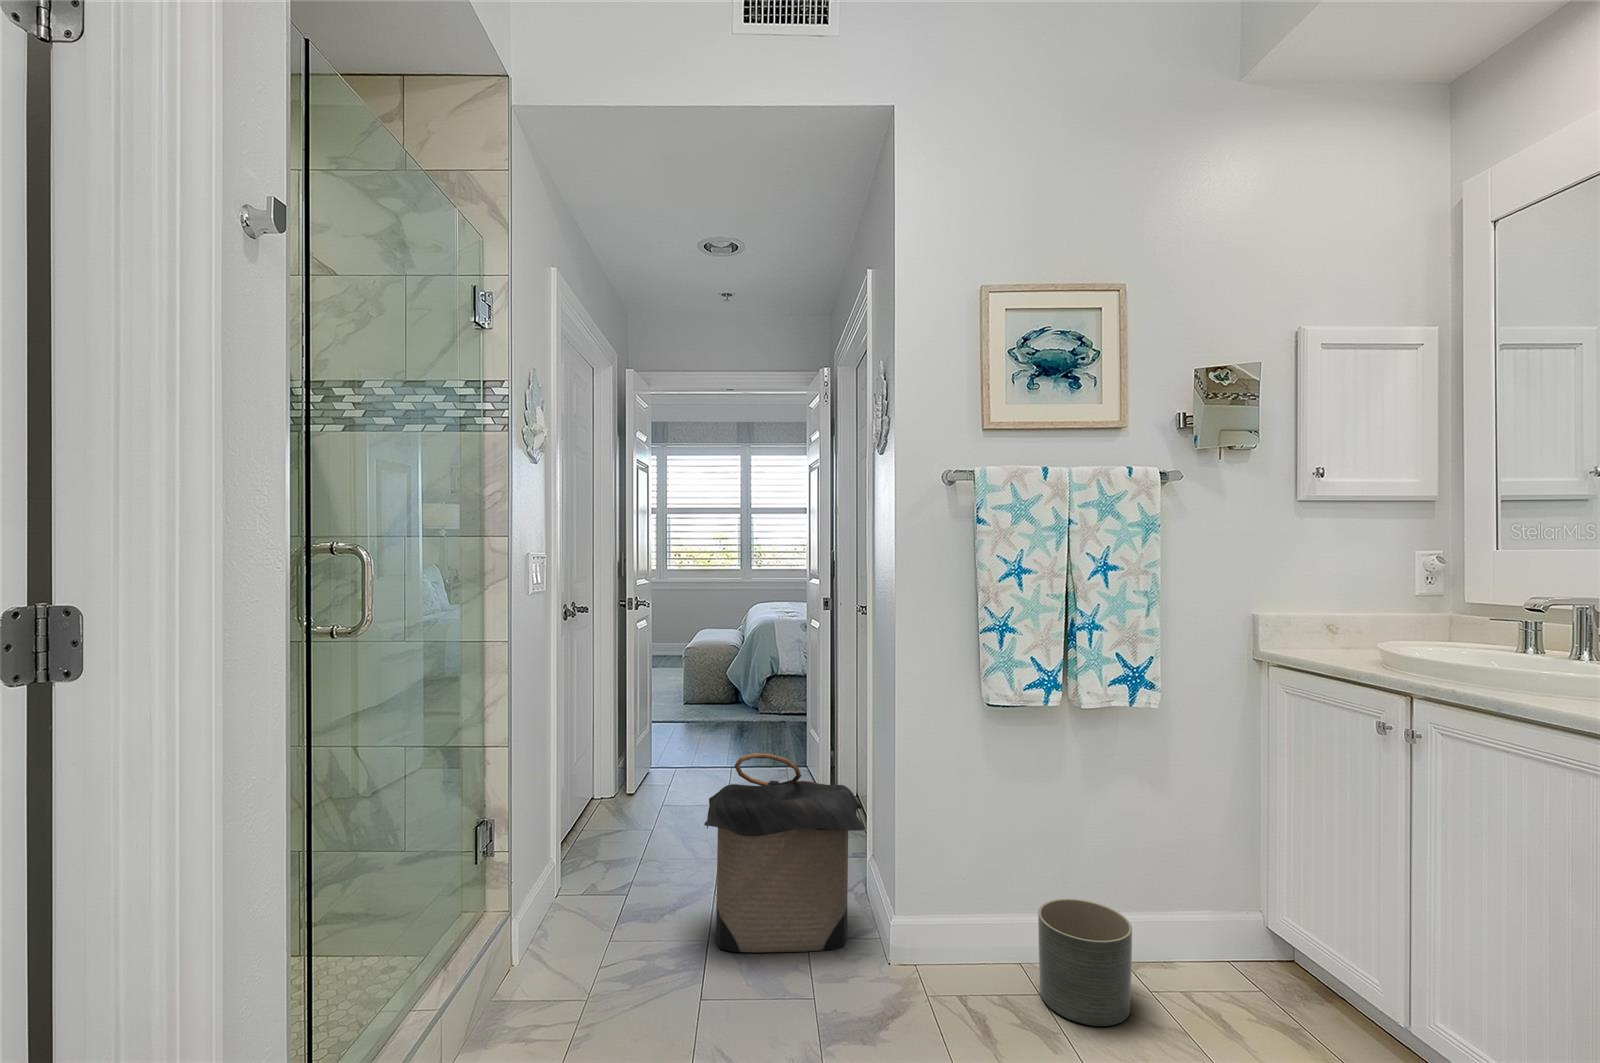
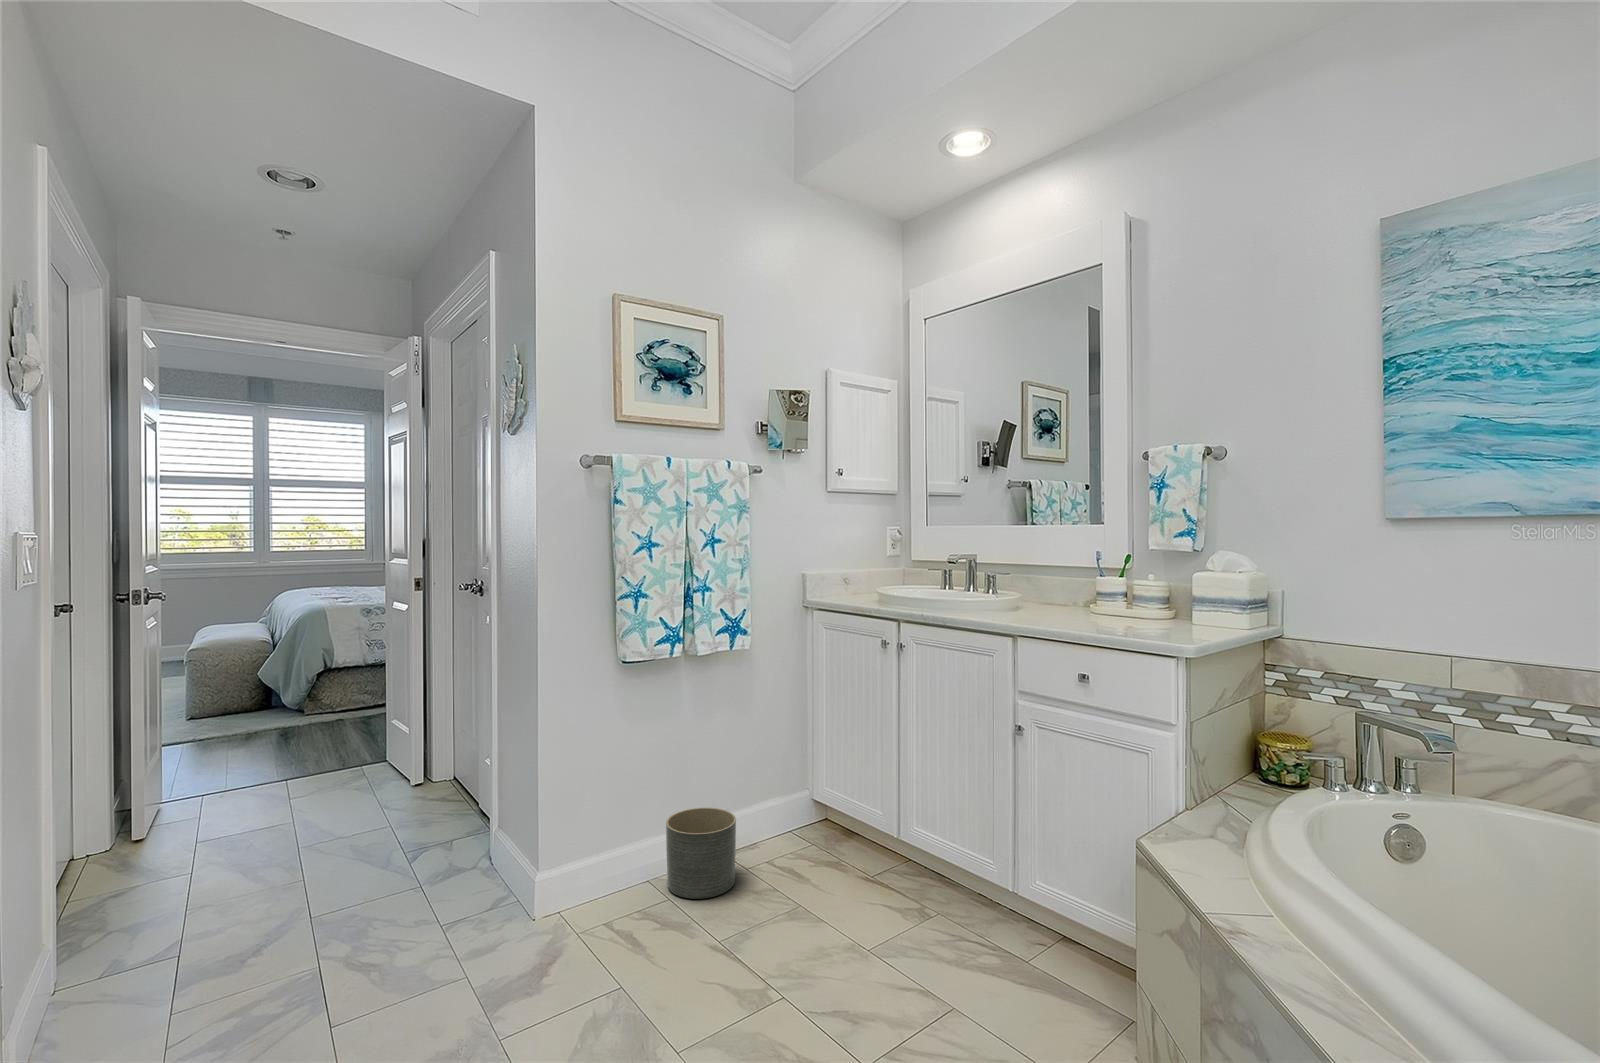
laundry hamper: present [704,753,864,952] -> none [326,736,508,945]

